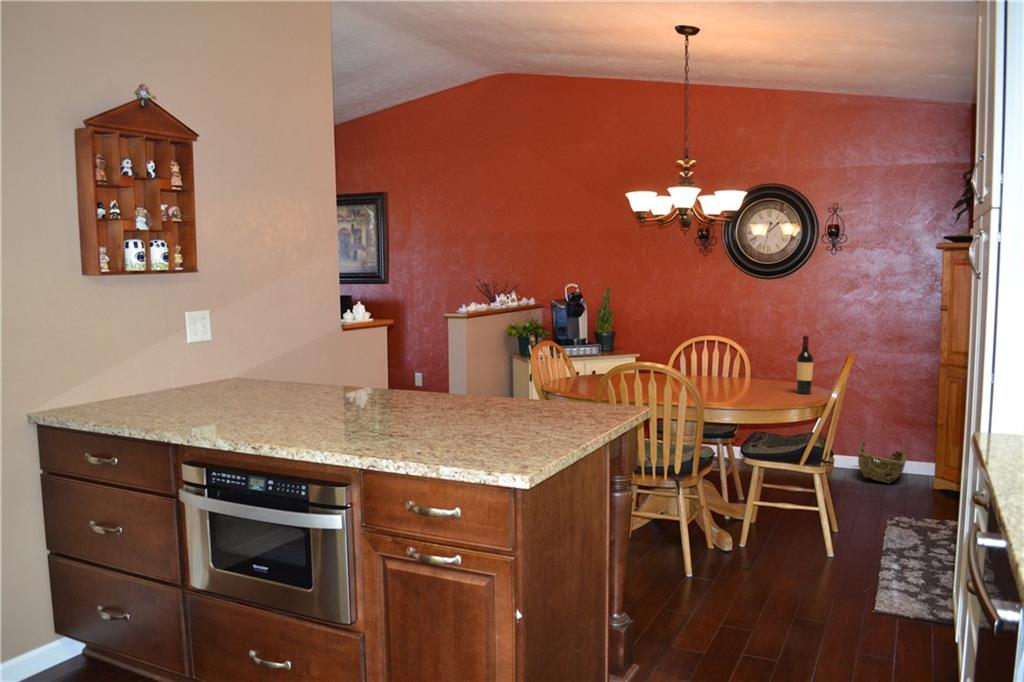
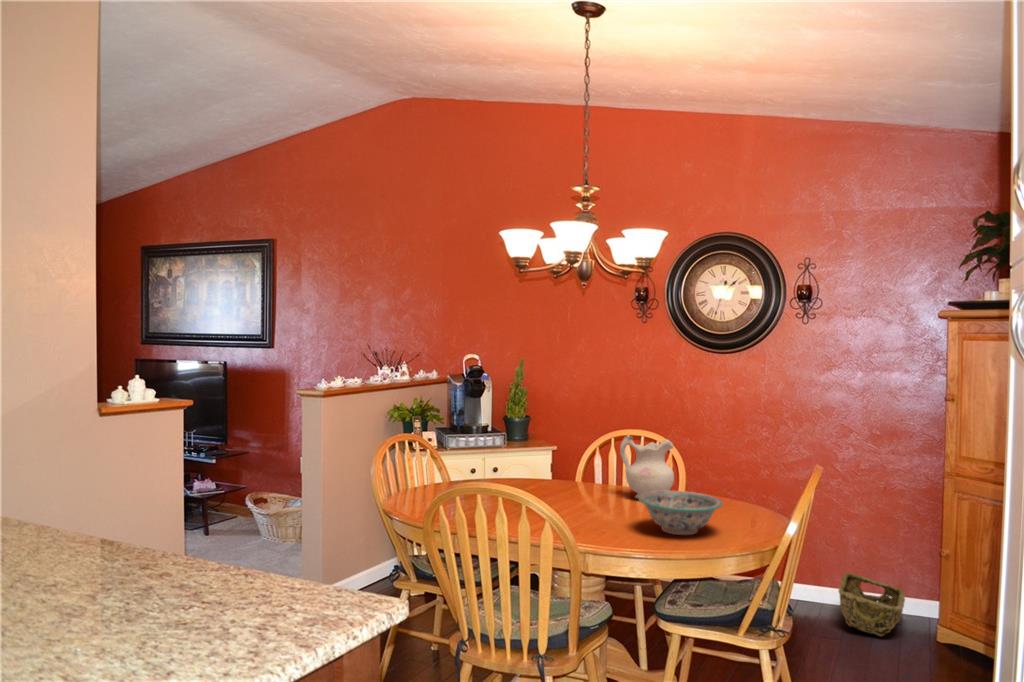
wine bottle: present [797,336,813,394] -> none [738,437,761,523]
ceramic pitcher: none [707,339,747,384] -> present [620,436,674,499]
decorative bowl: none [731,373,790,400] -> present [639,491,723,535]

